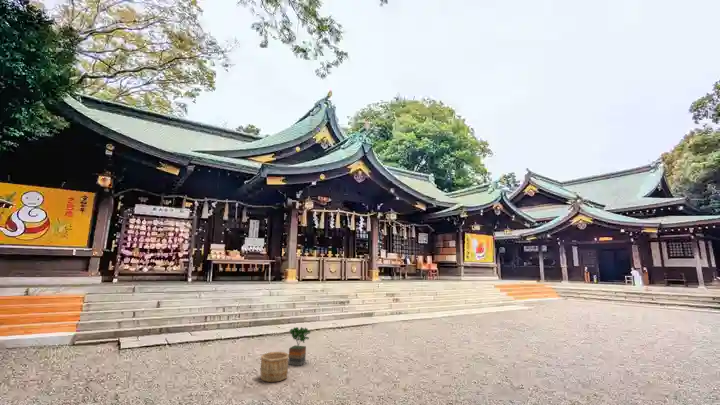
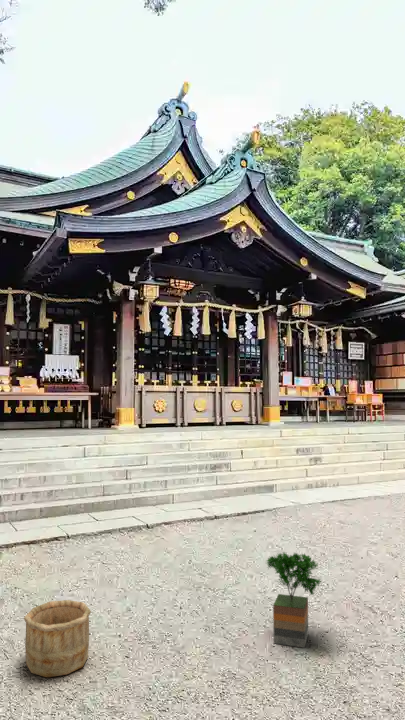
potted tree: present [288,327,310,366] -> present [267,553,320,648]

